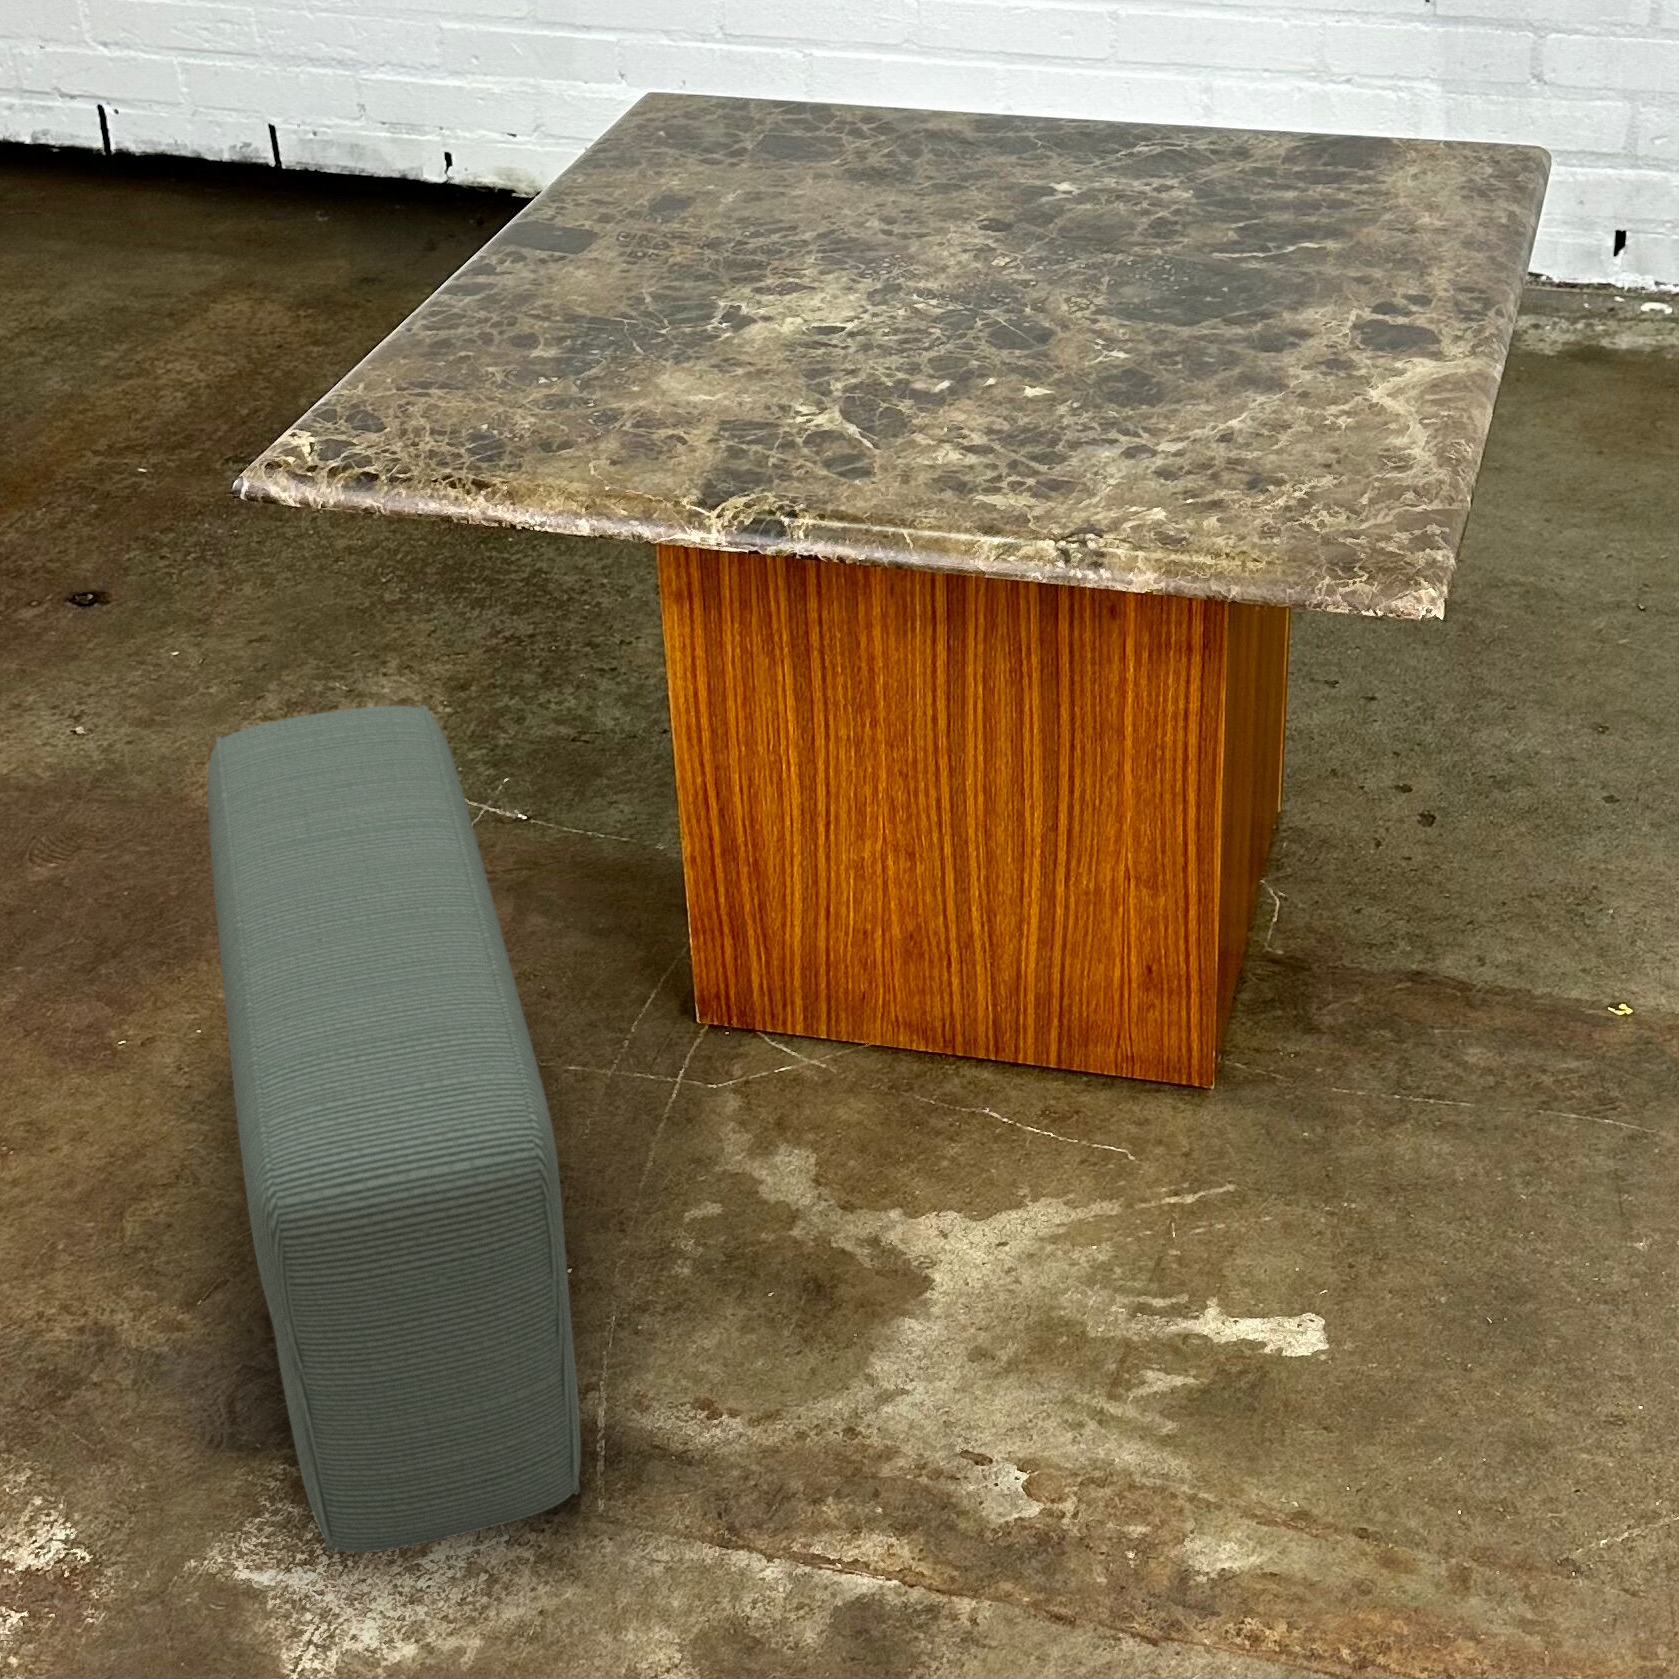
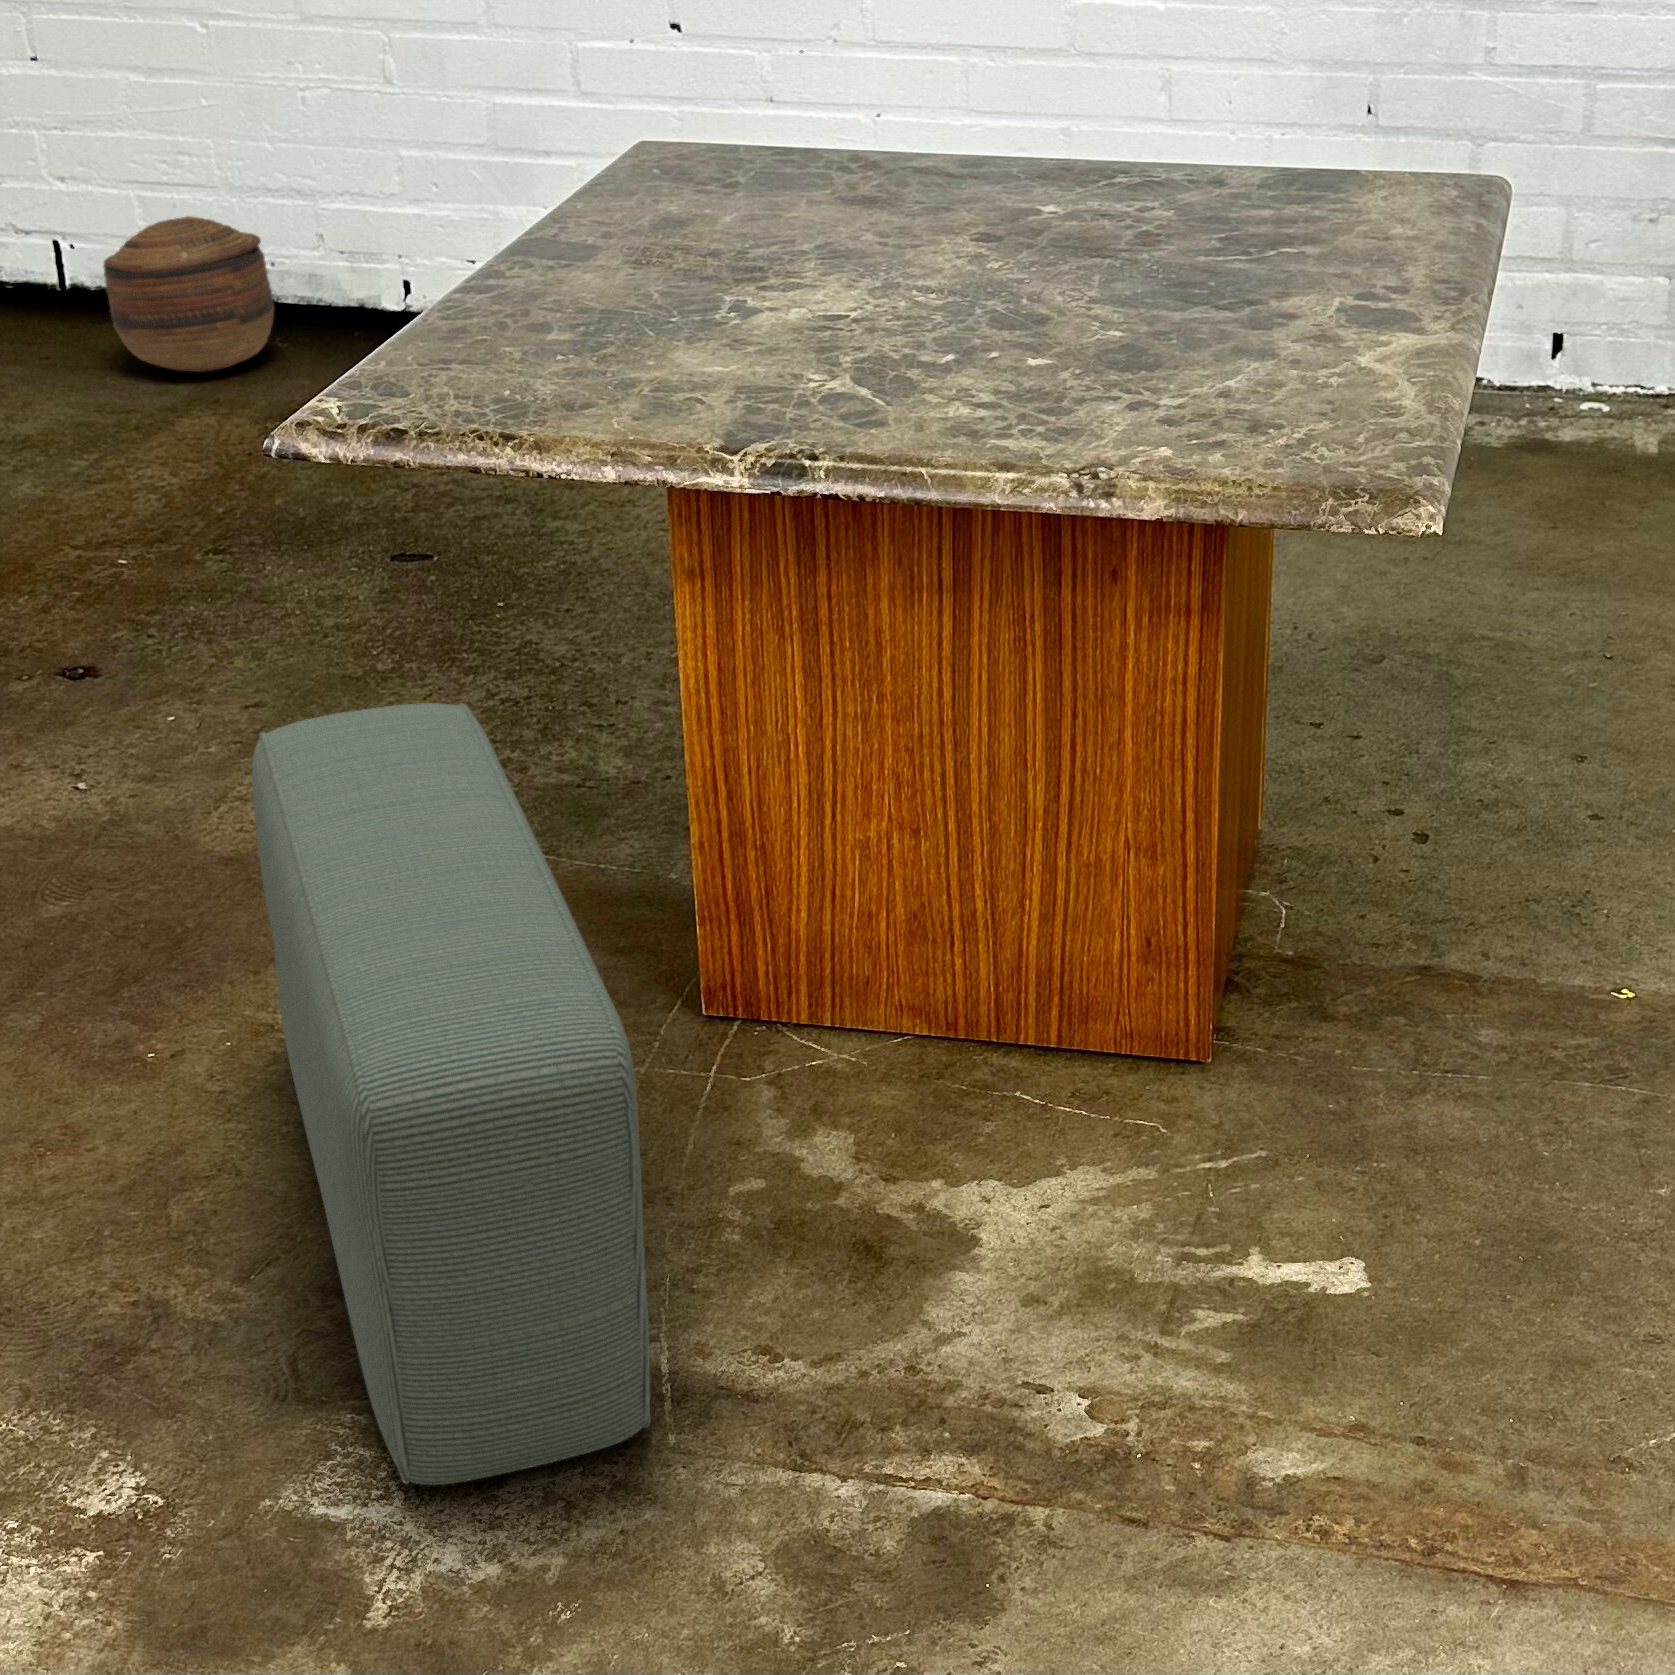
basket: none [134,86,308,246] -> present [103,216,274,372]

